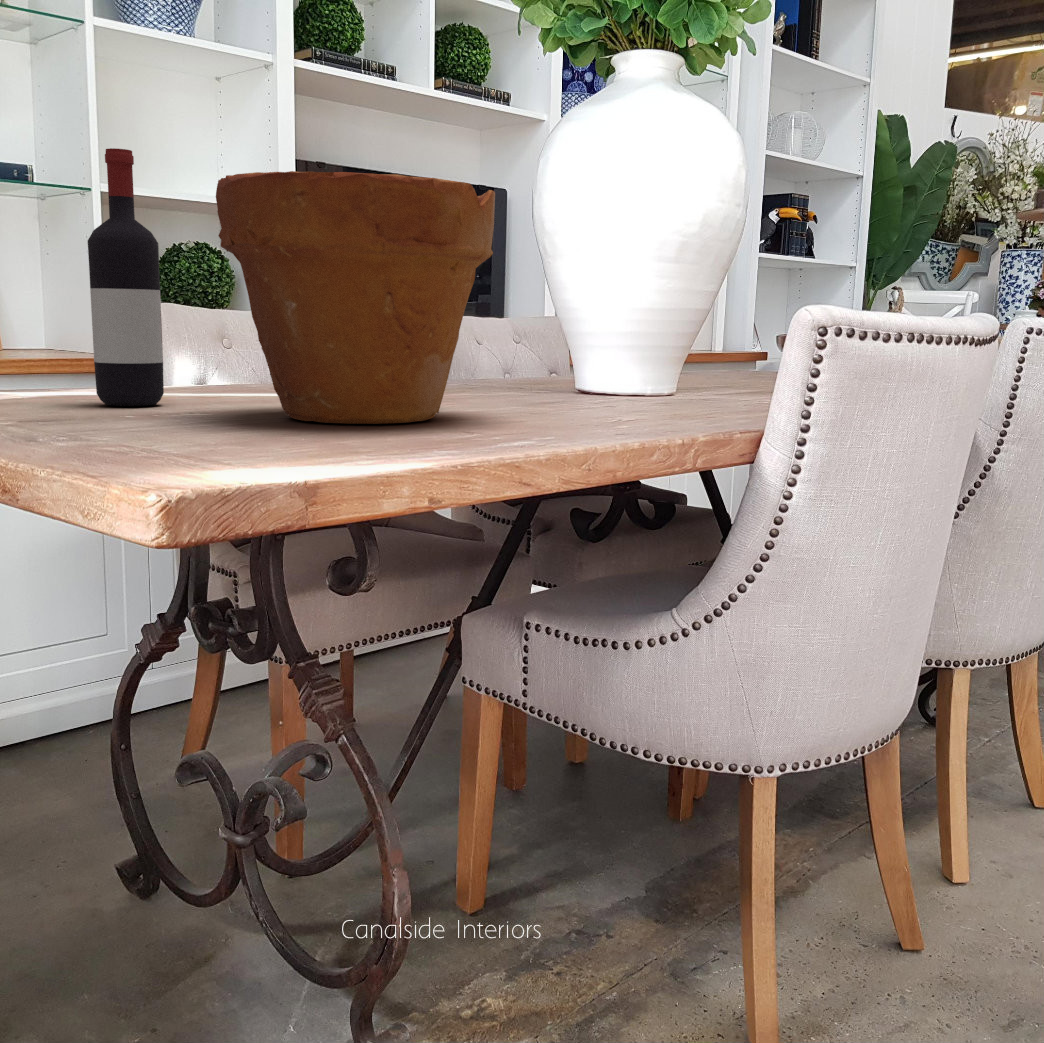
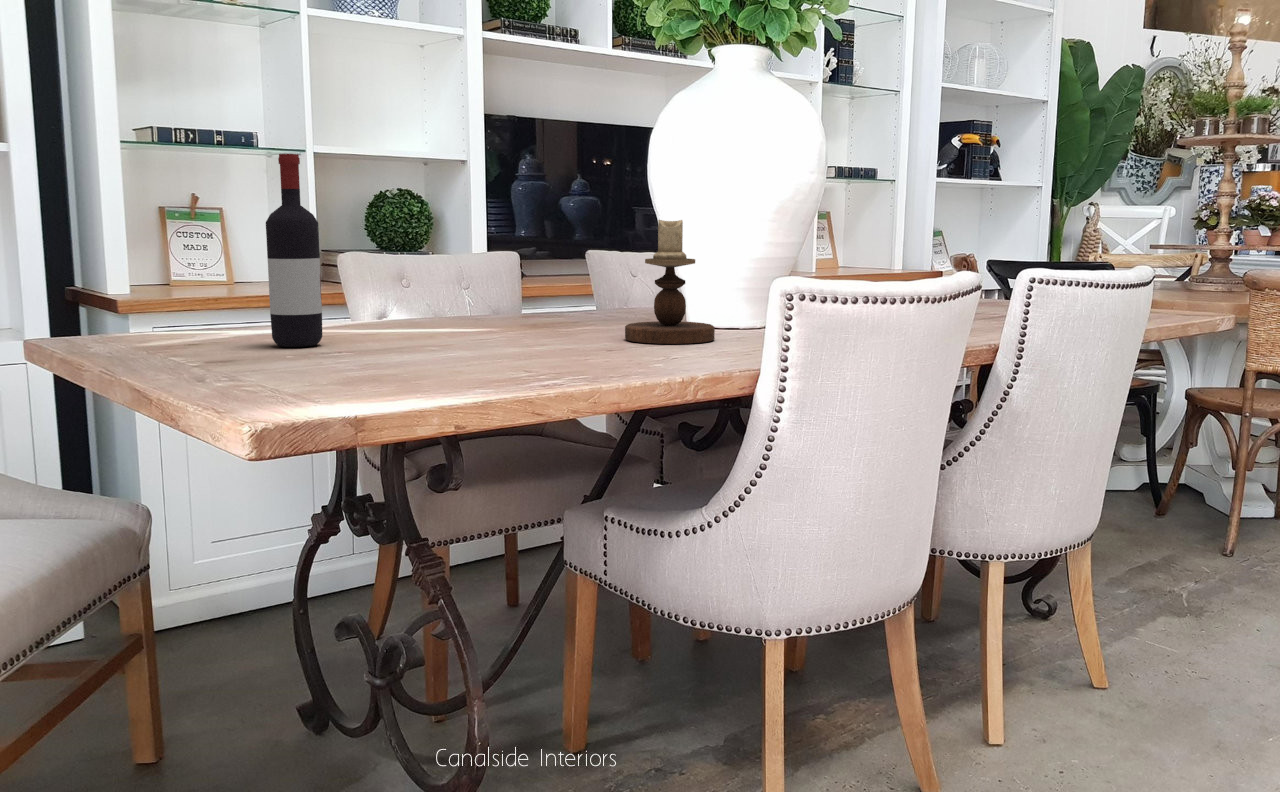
flower pot: present [216,171,495,424] -> none [347,182,558,364]
candlestick: none [538,255,646,406] -> present [625,220,715,344]

